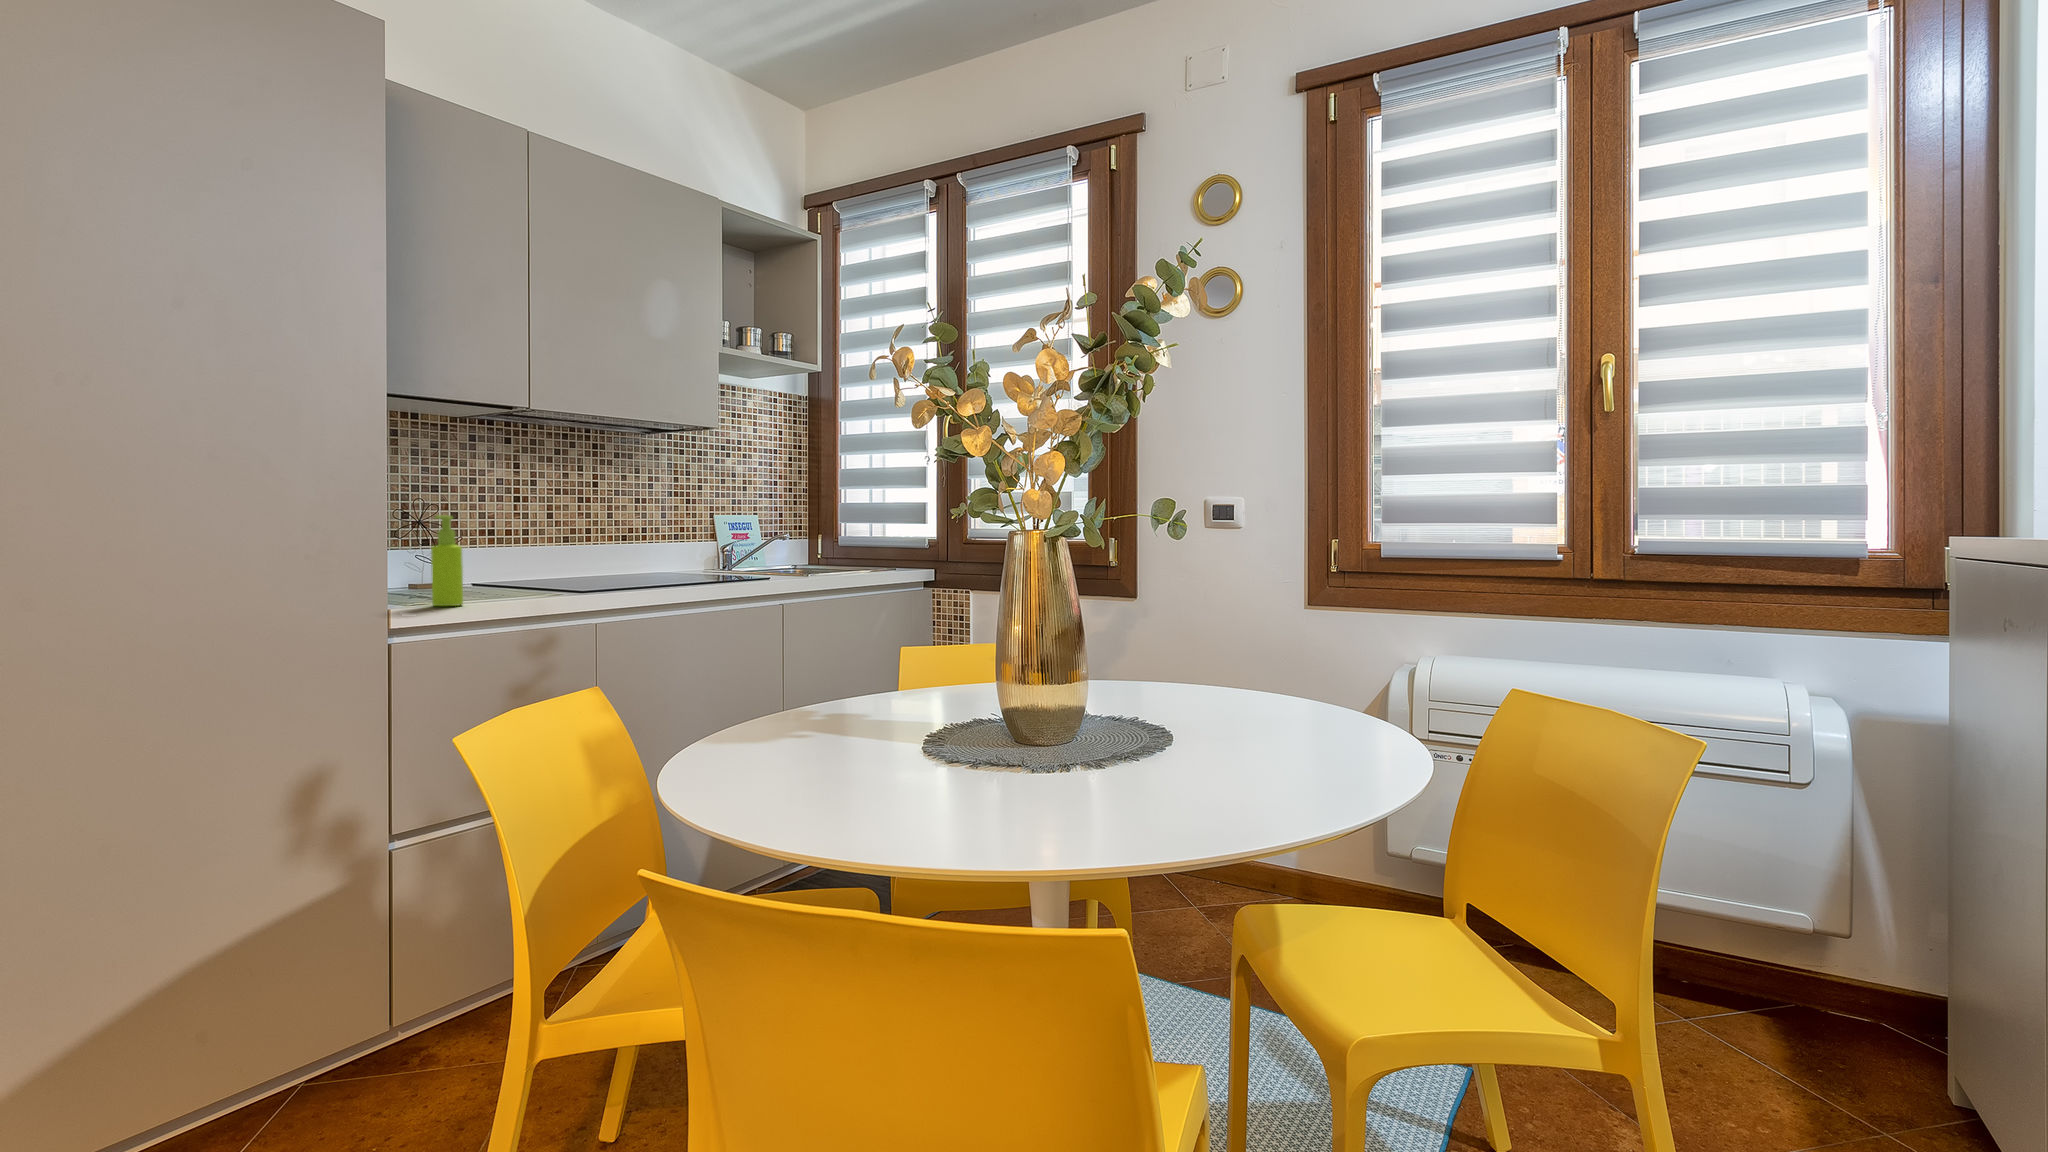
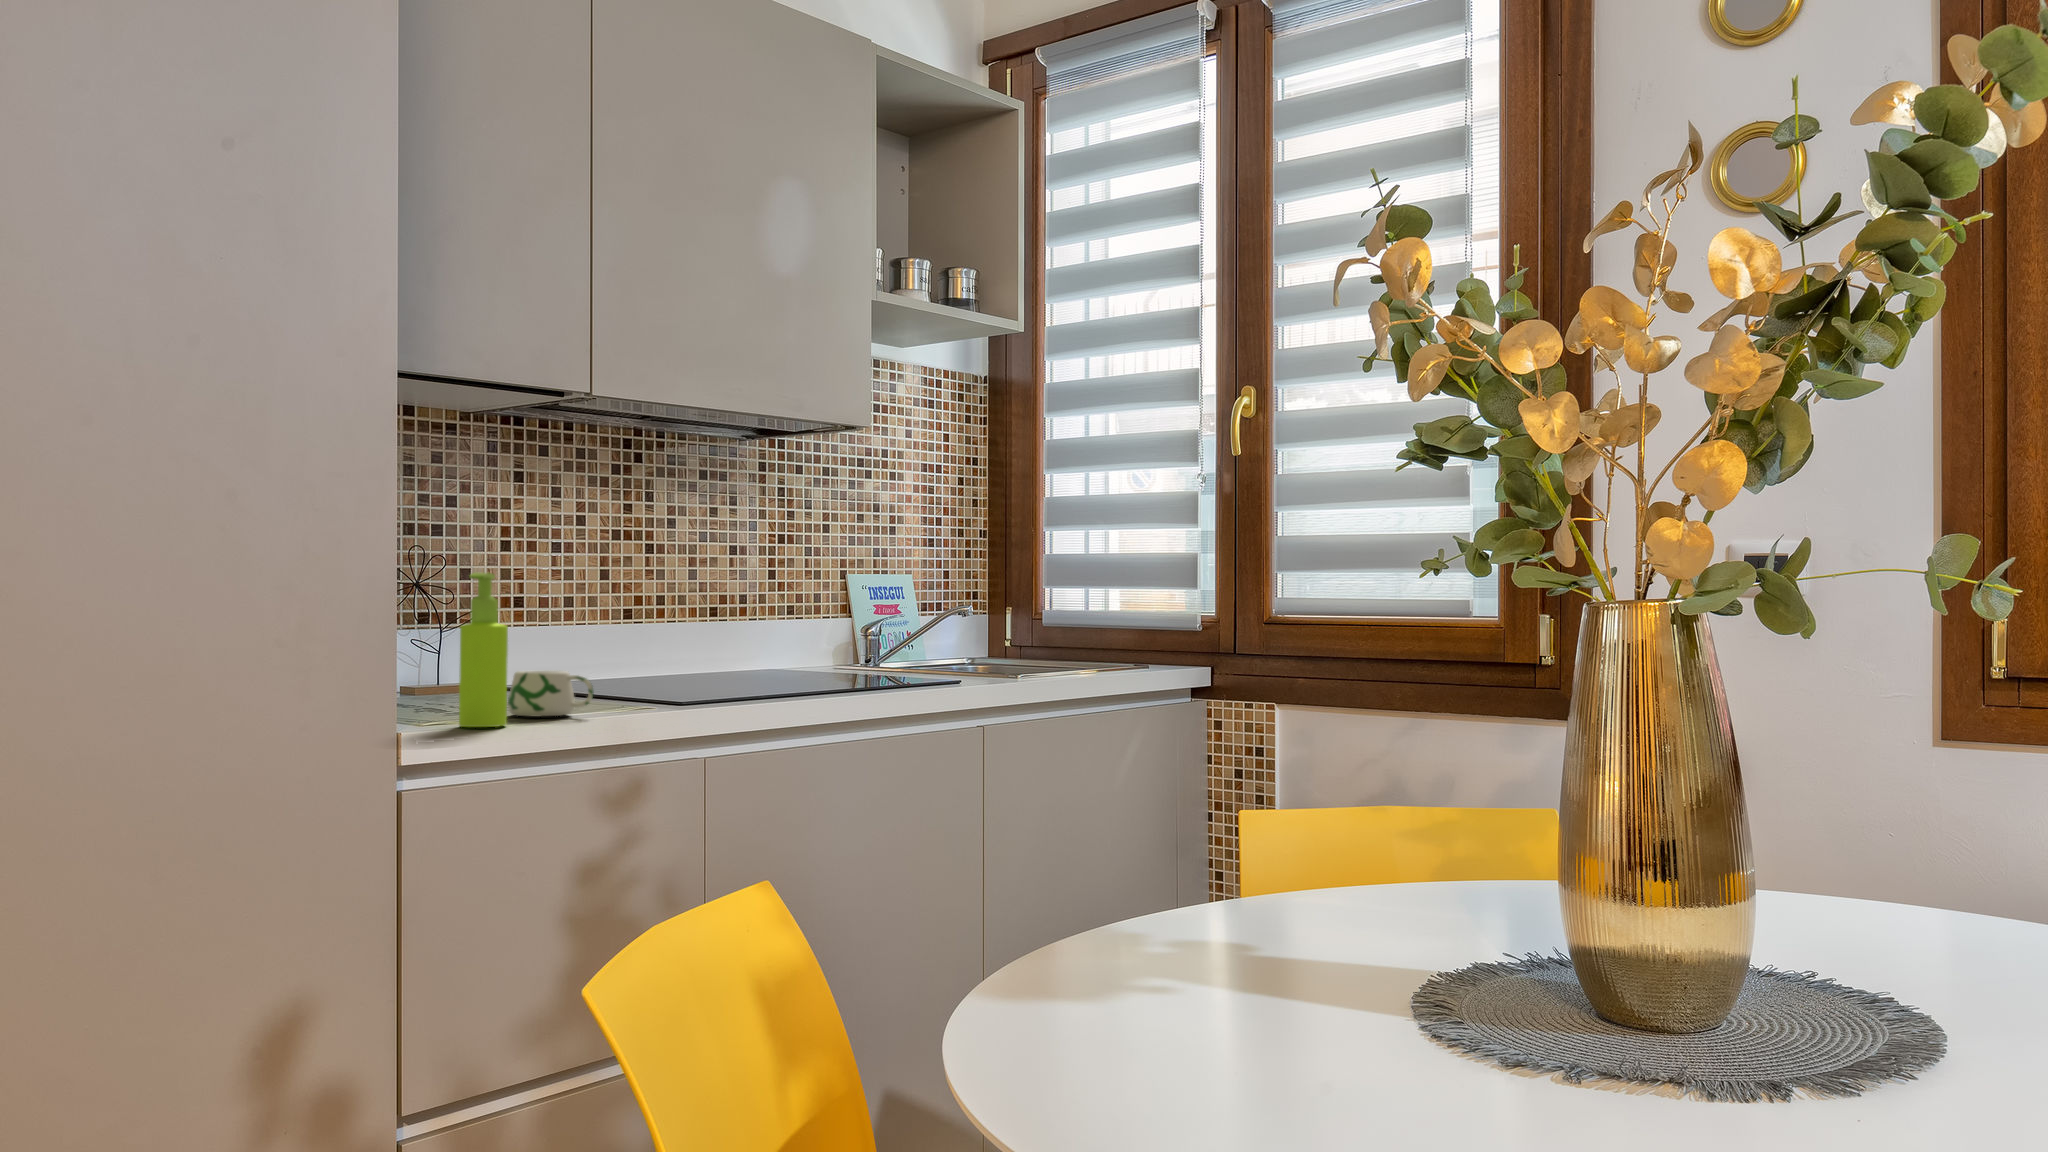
mug: none [469,573,522,600] -> present [508,670,593,717]

